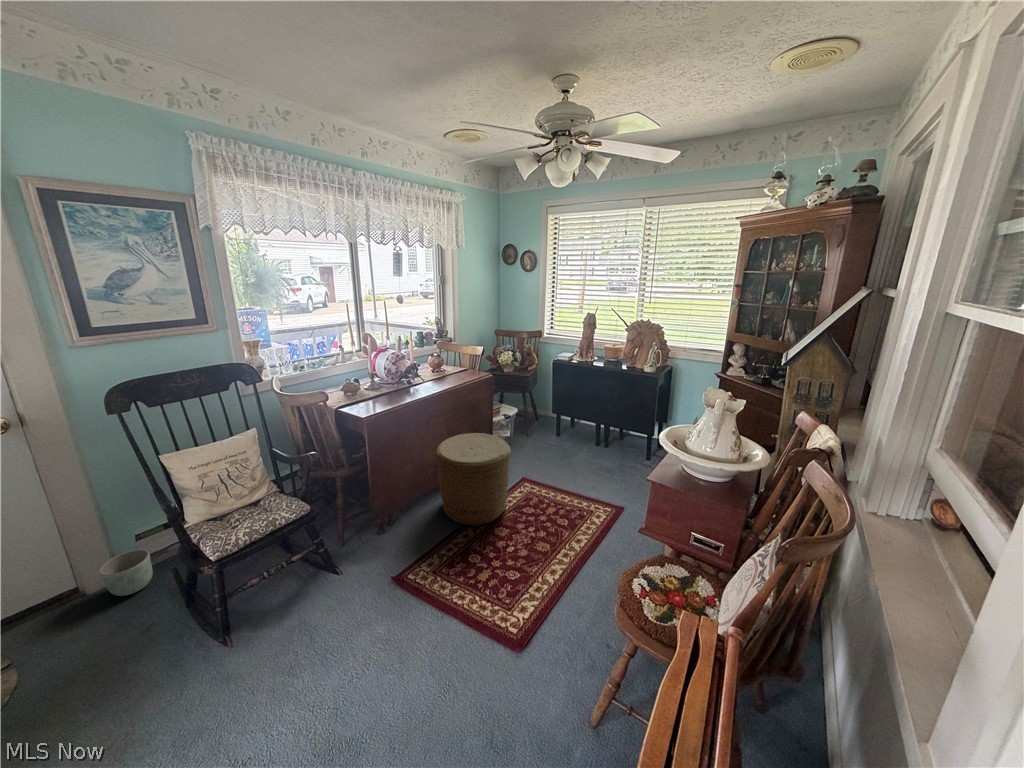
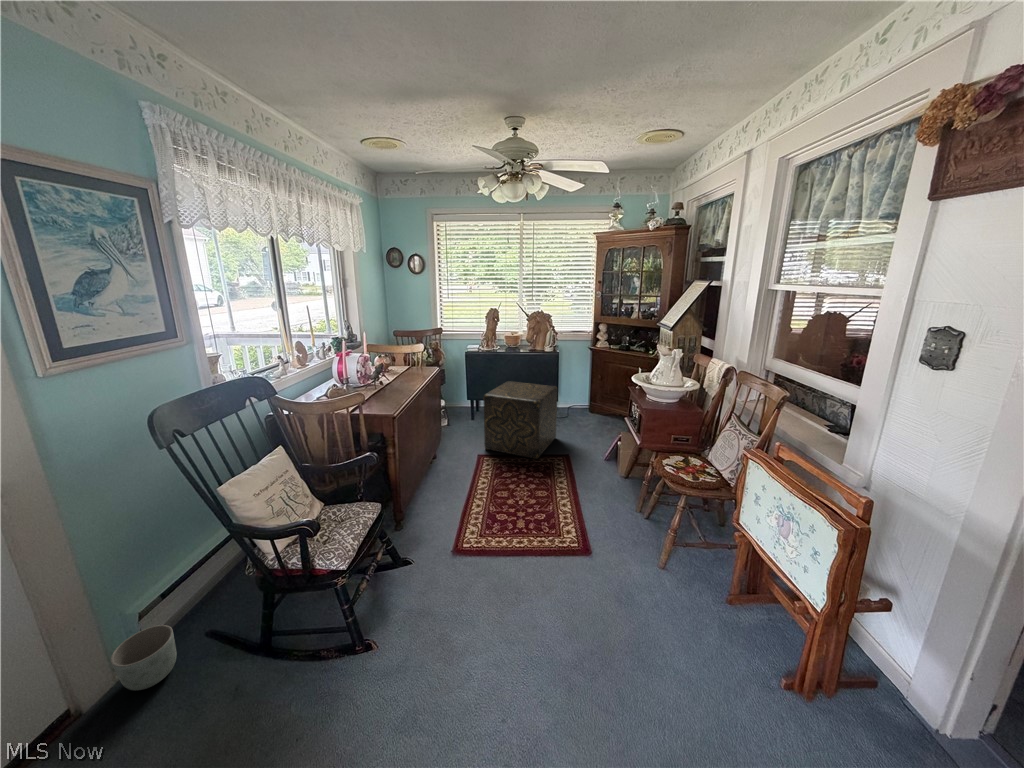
ottoman: none [535,401,635,503] -> present [483,381,557,459]
woven basket: present [436,433,511,525] -> none [427,418,493,498]

